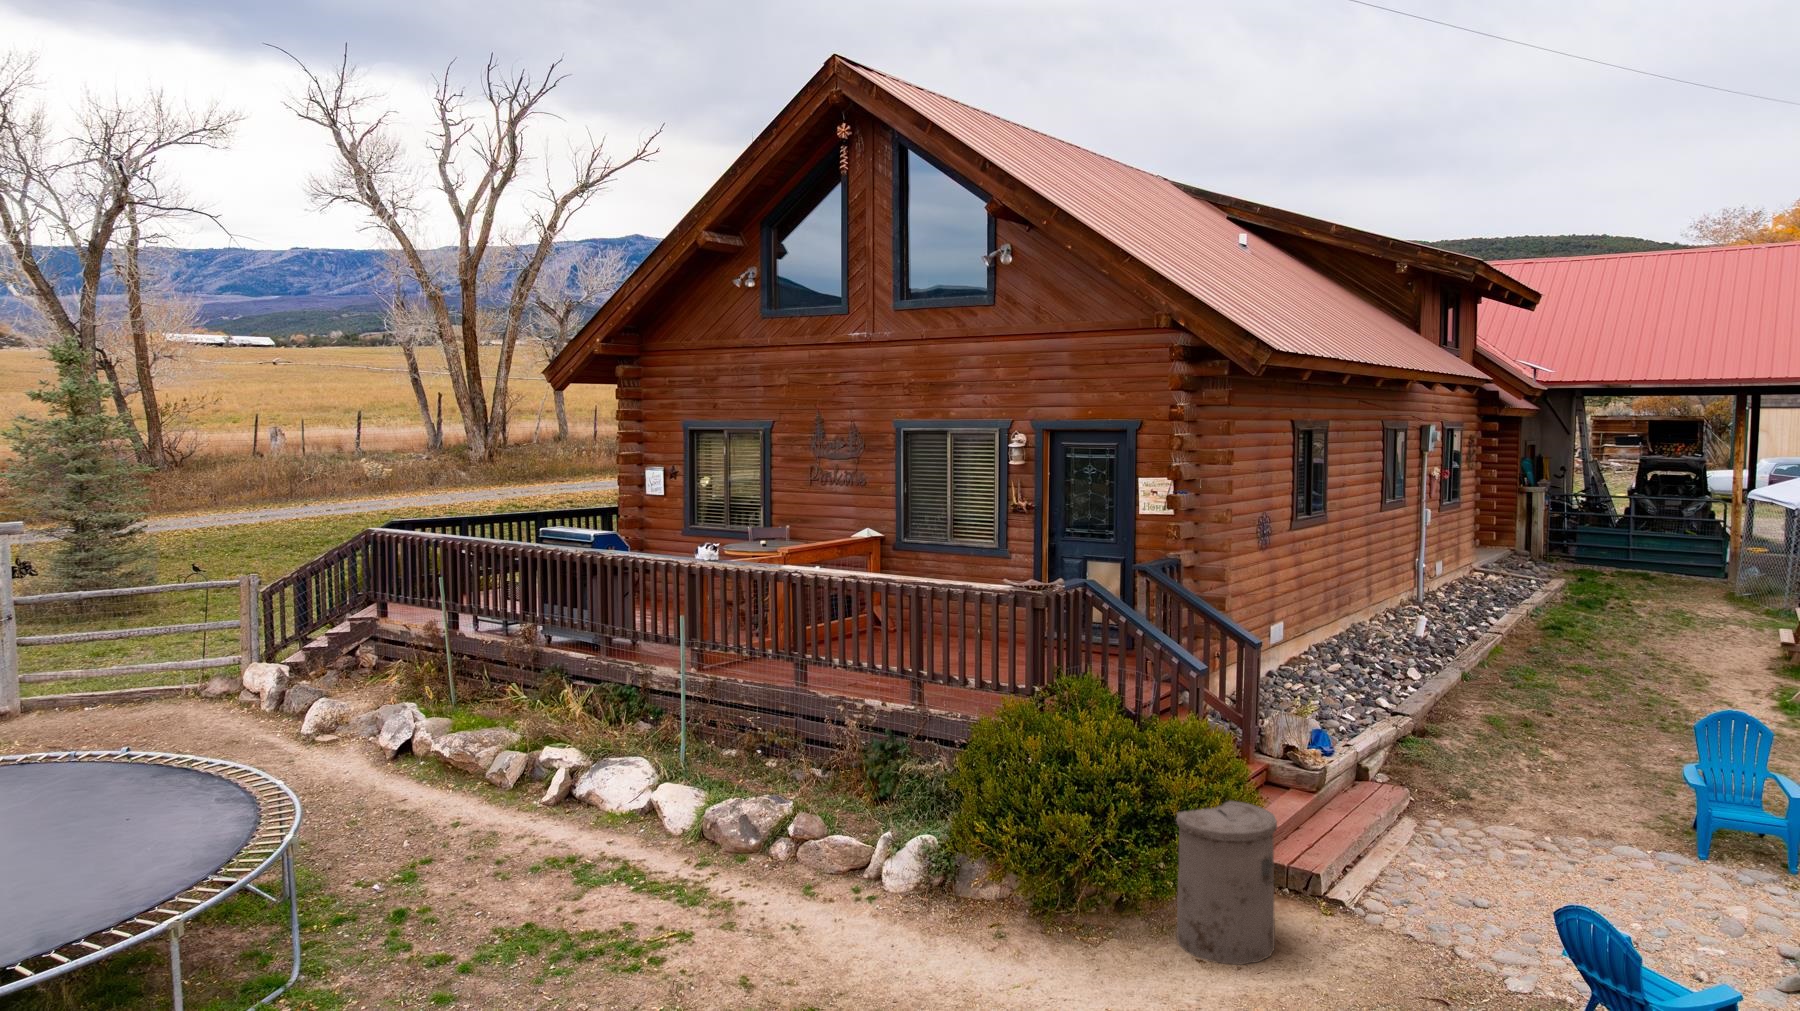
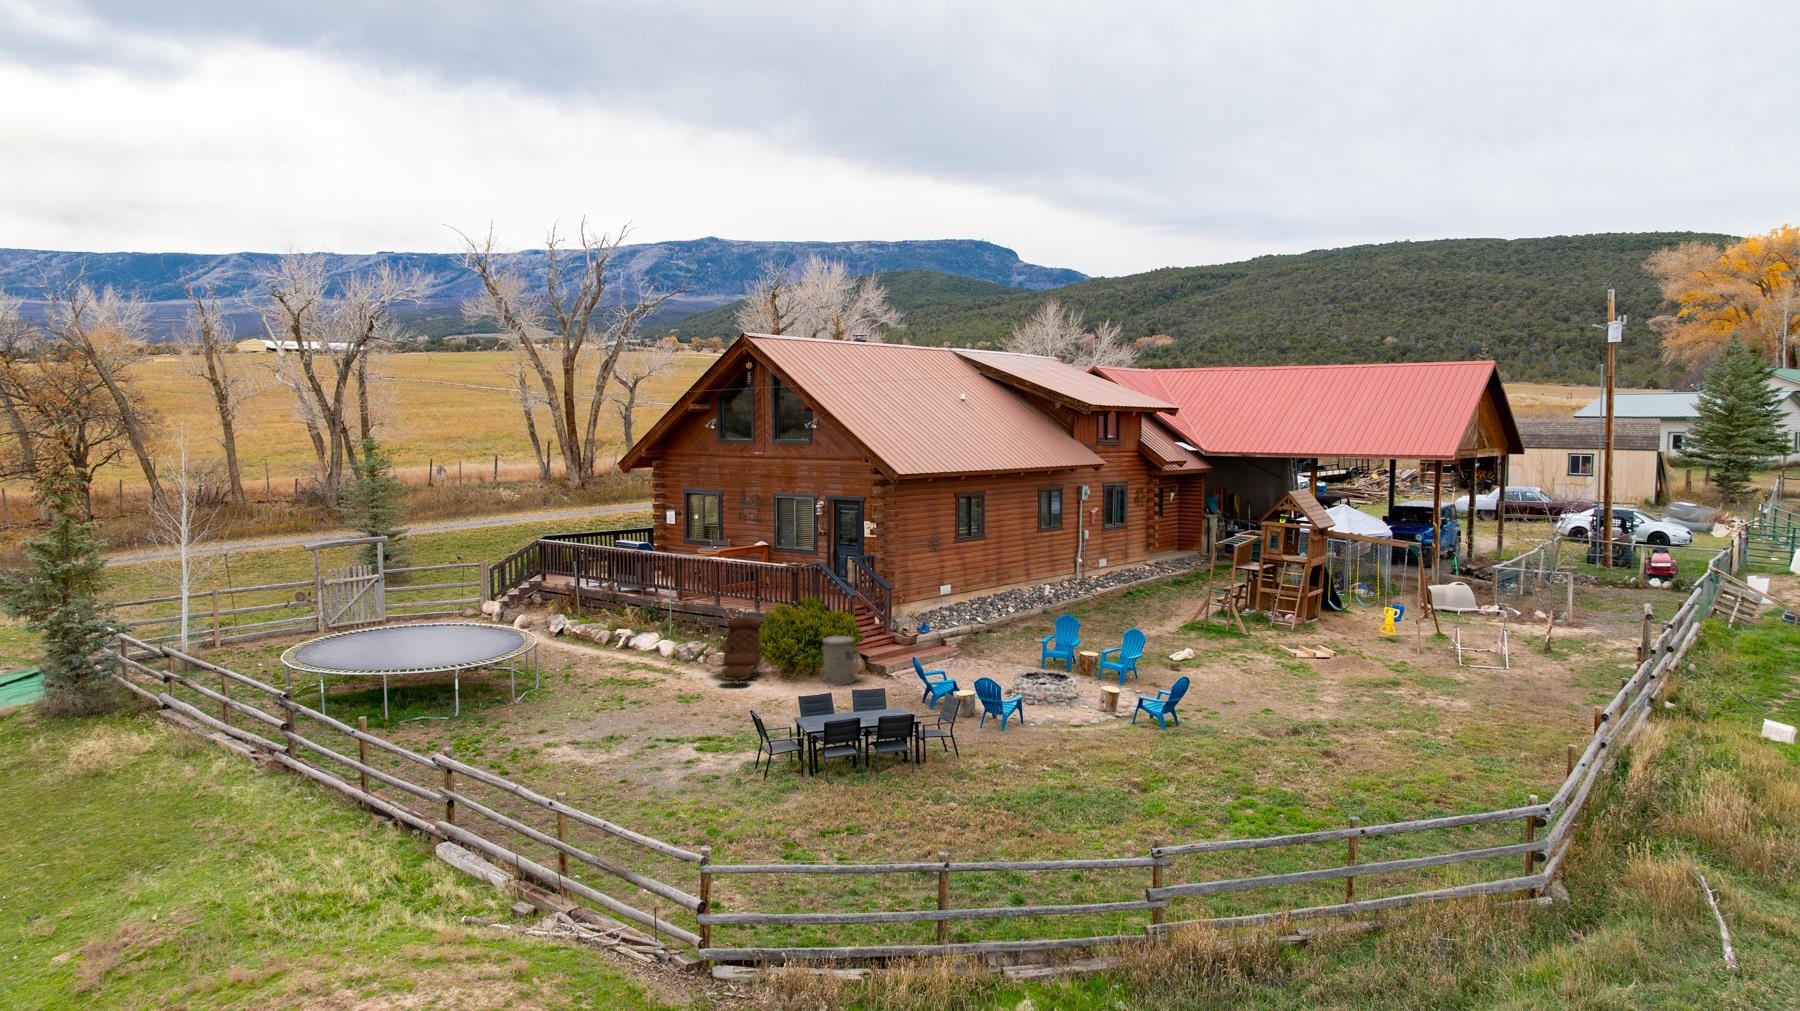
lounge chair: none [851,742,989,985] -> present [720,618,764,687]

